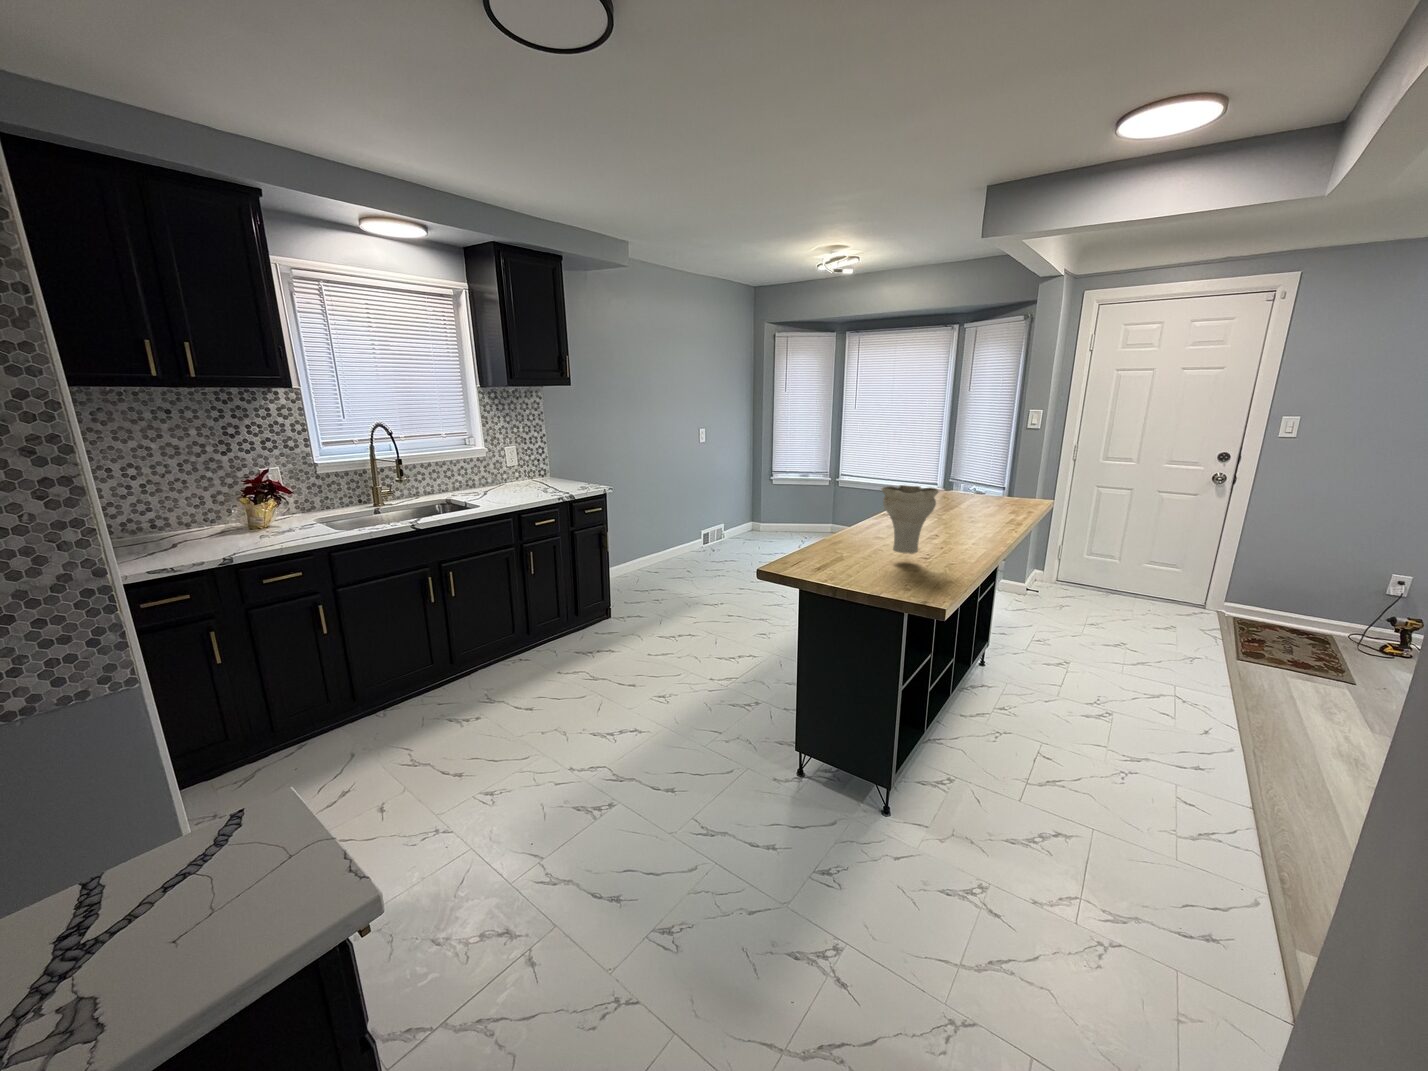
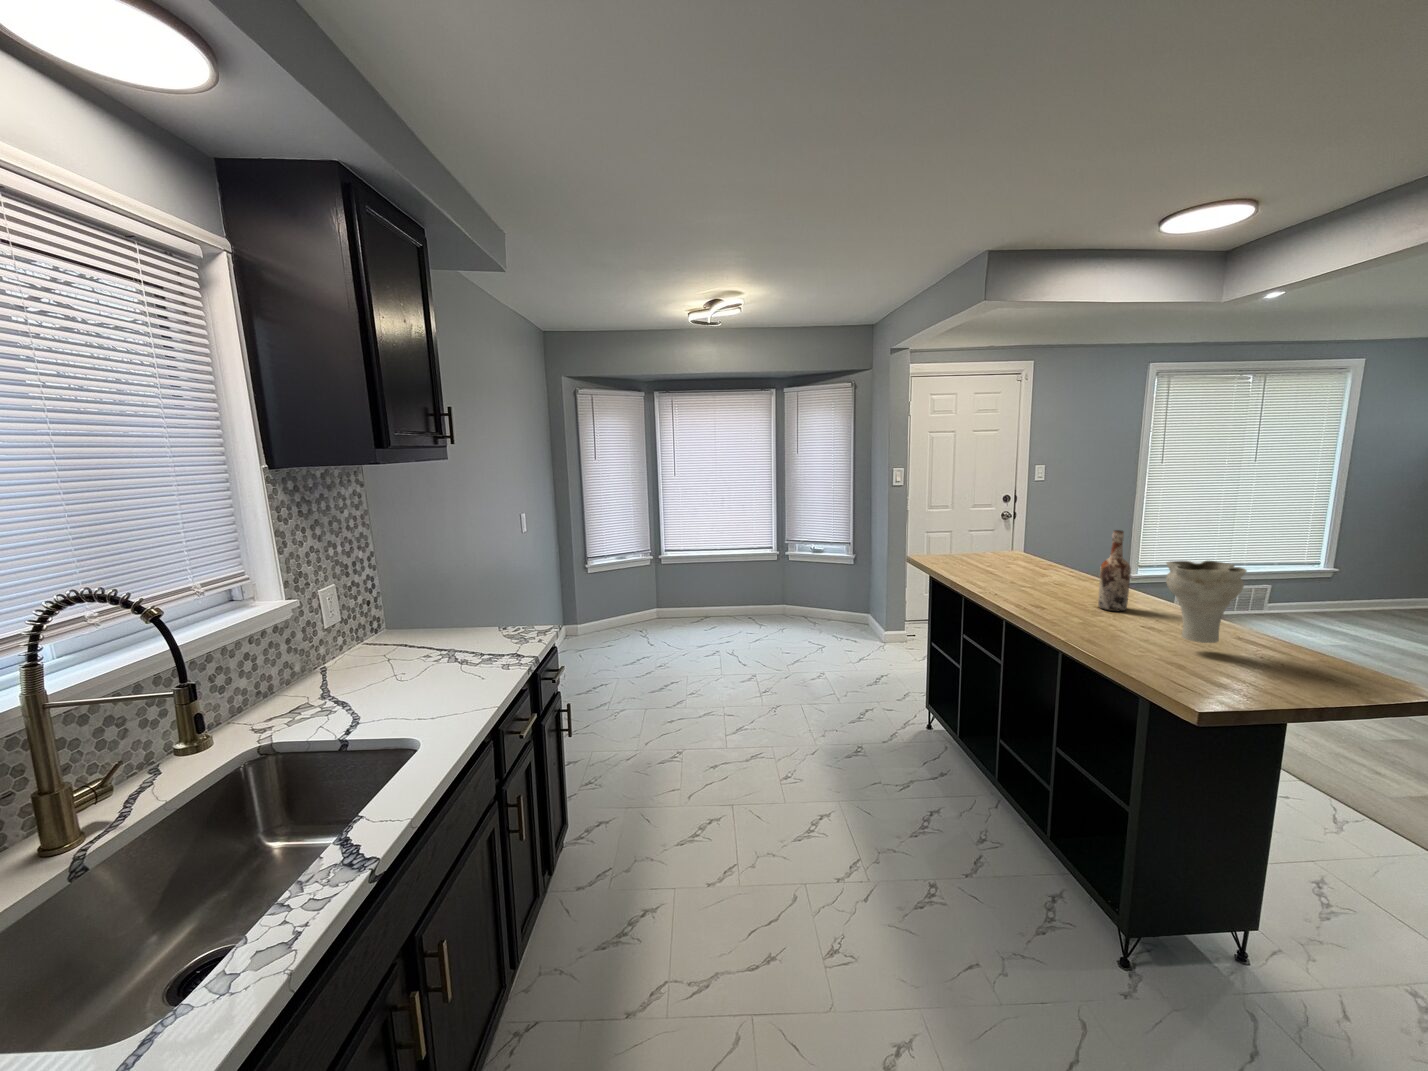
wine bottle: none [951,466,979,541] -> present [1098,530,1131,611]

